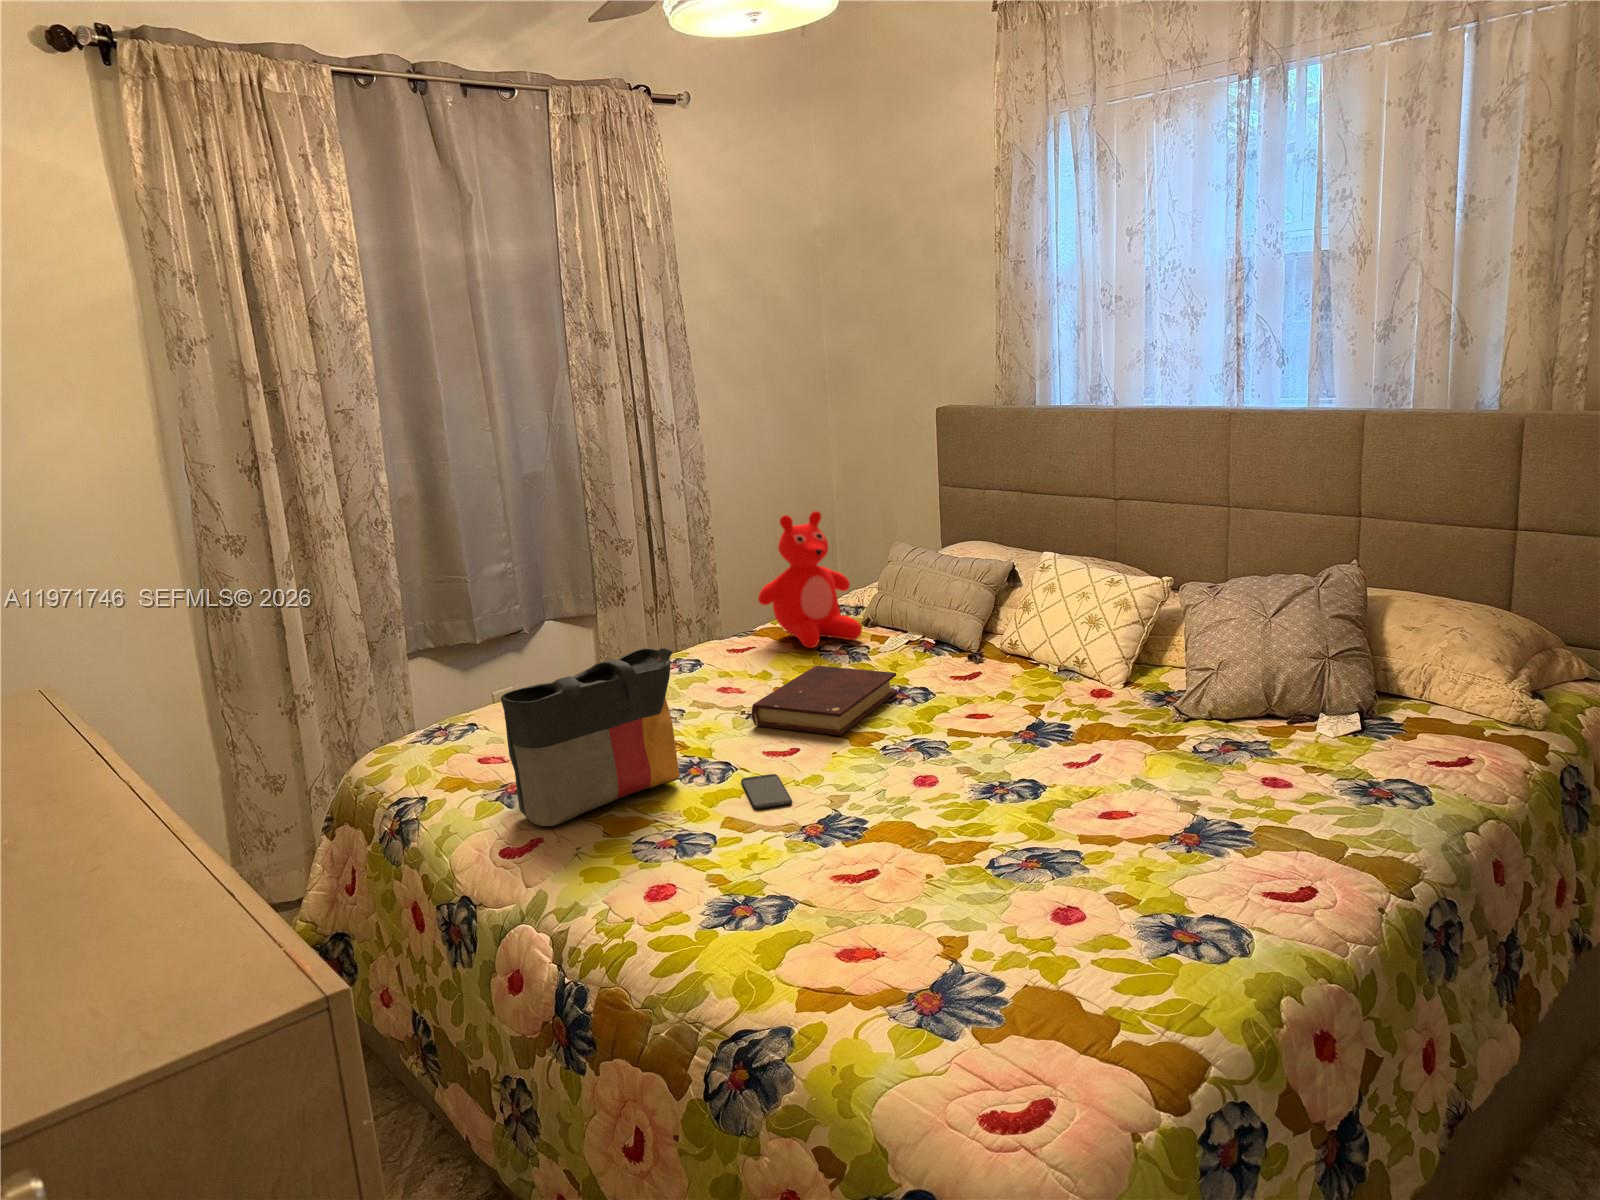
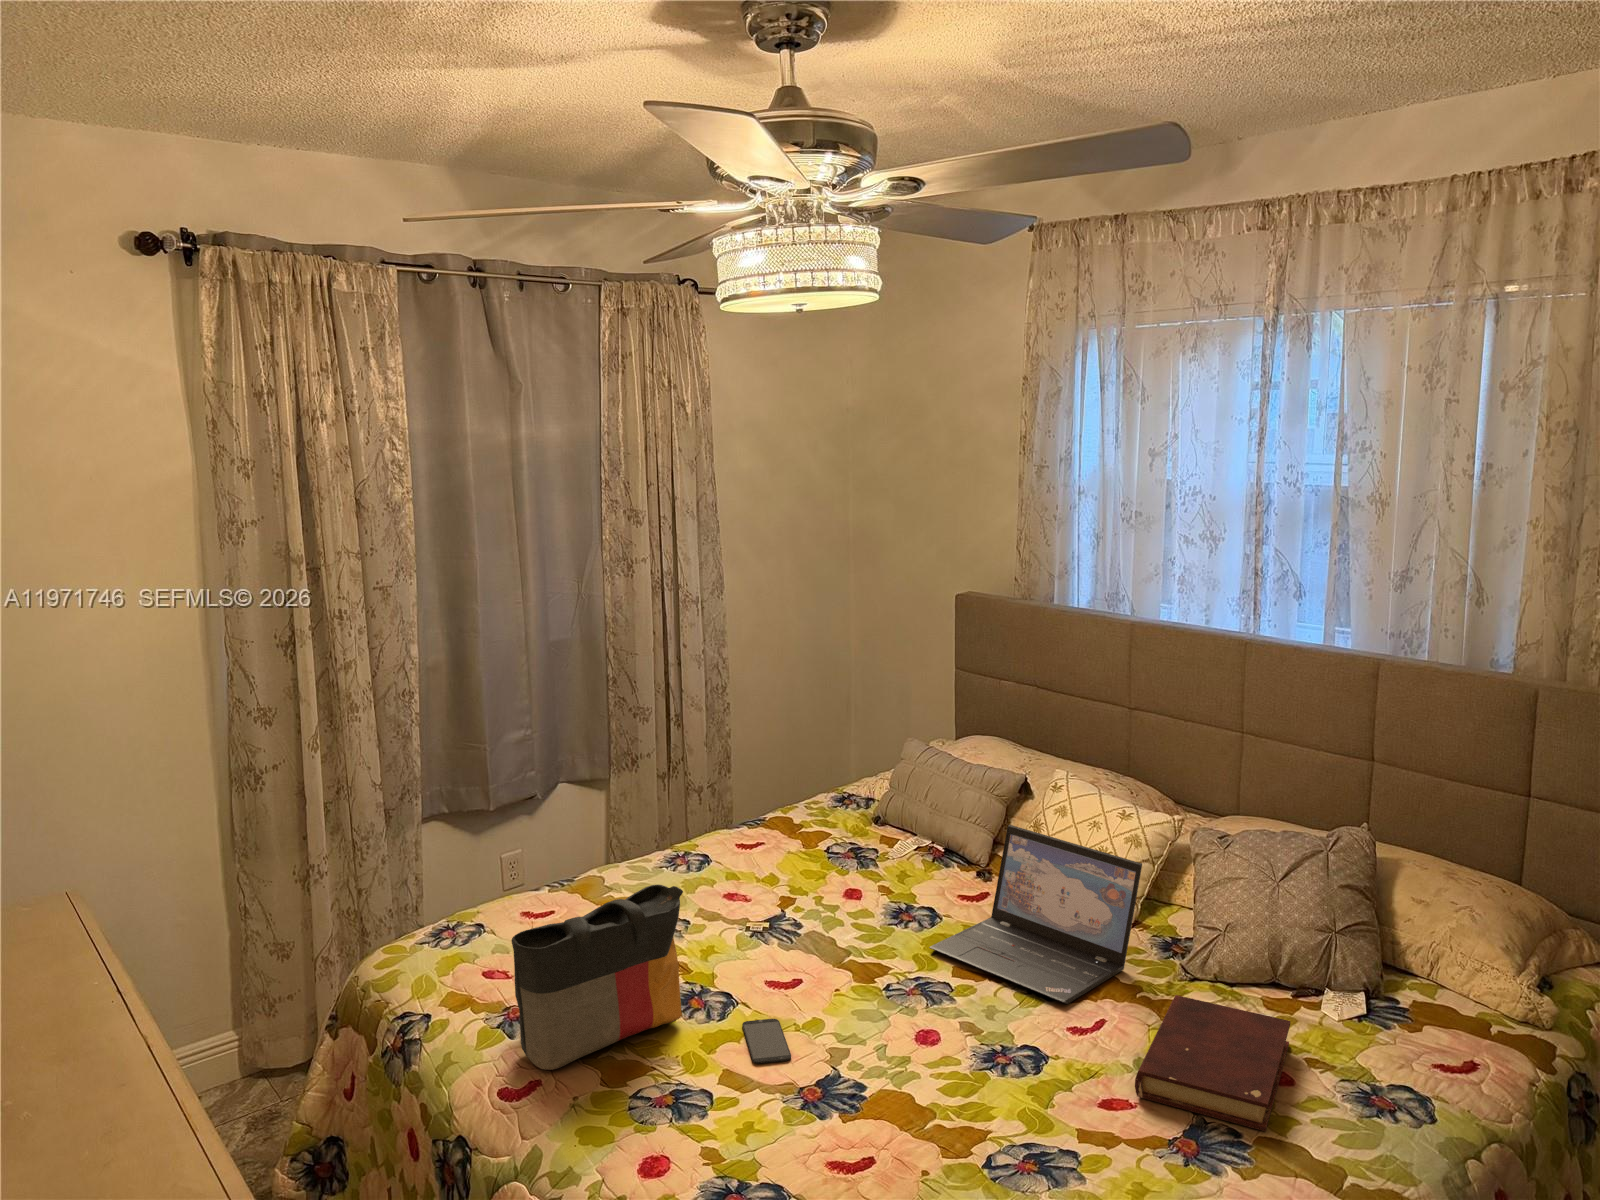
teddy bear: present [758,511,862,648] -> none [773,712,874,853]
laptop: none [923,591,1133,745] -> present [929,825,1142,1004]
book: present [752,666,897,736] -> present [1135,995,1290,1131]

